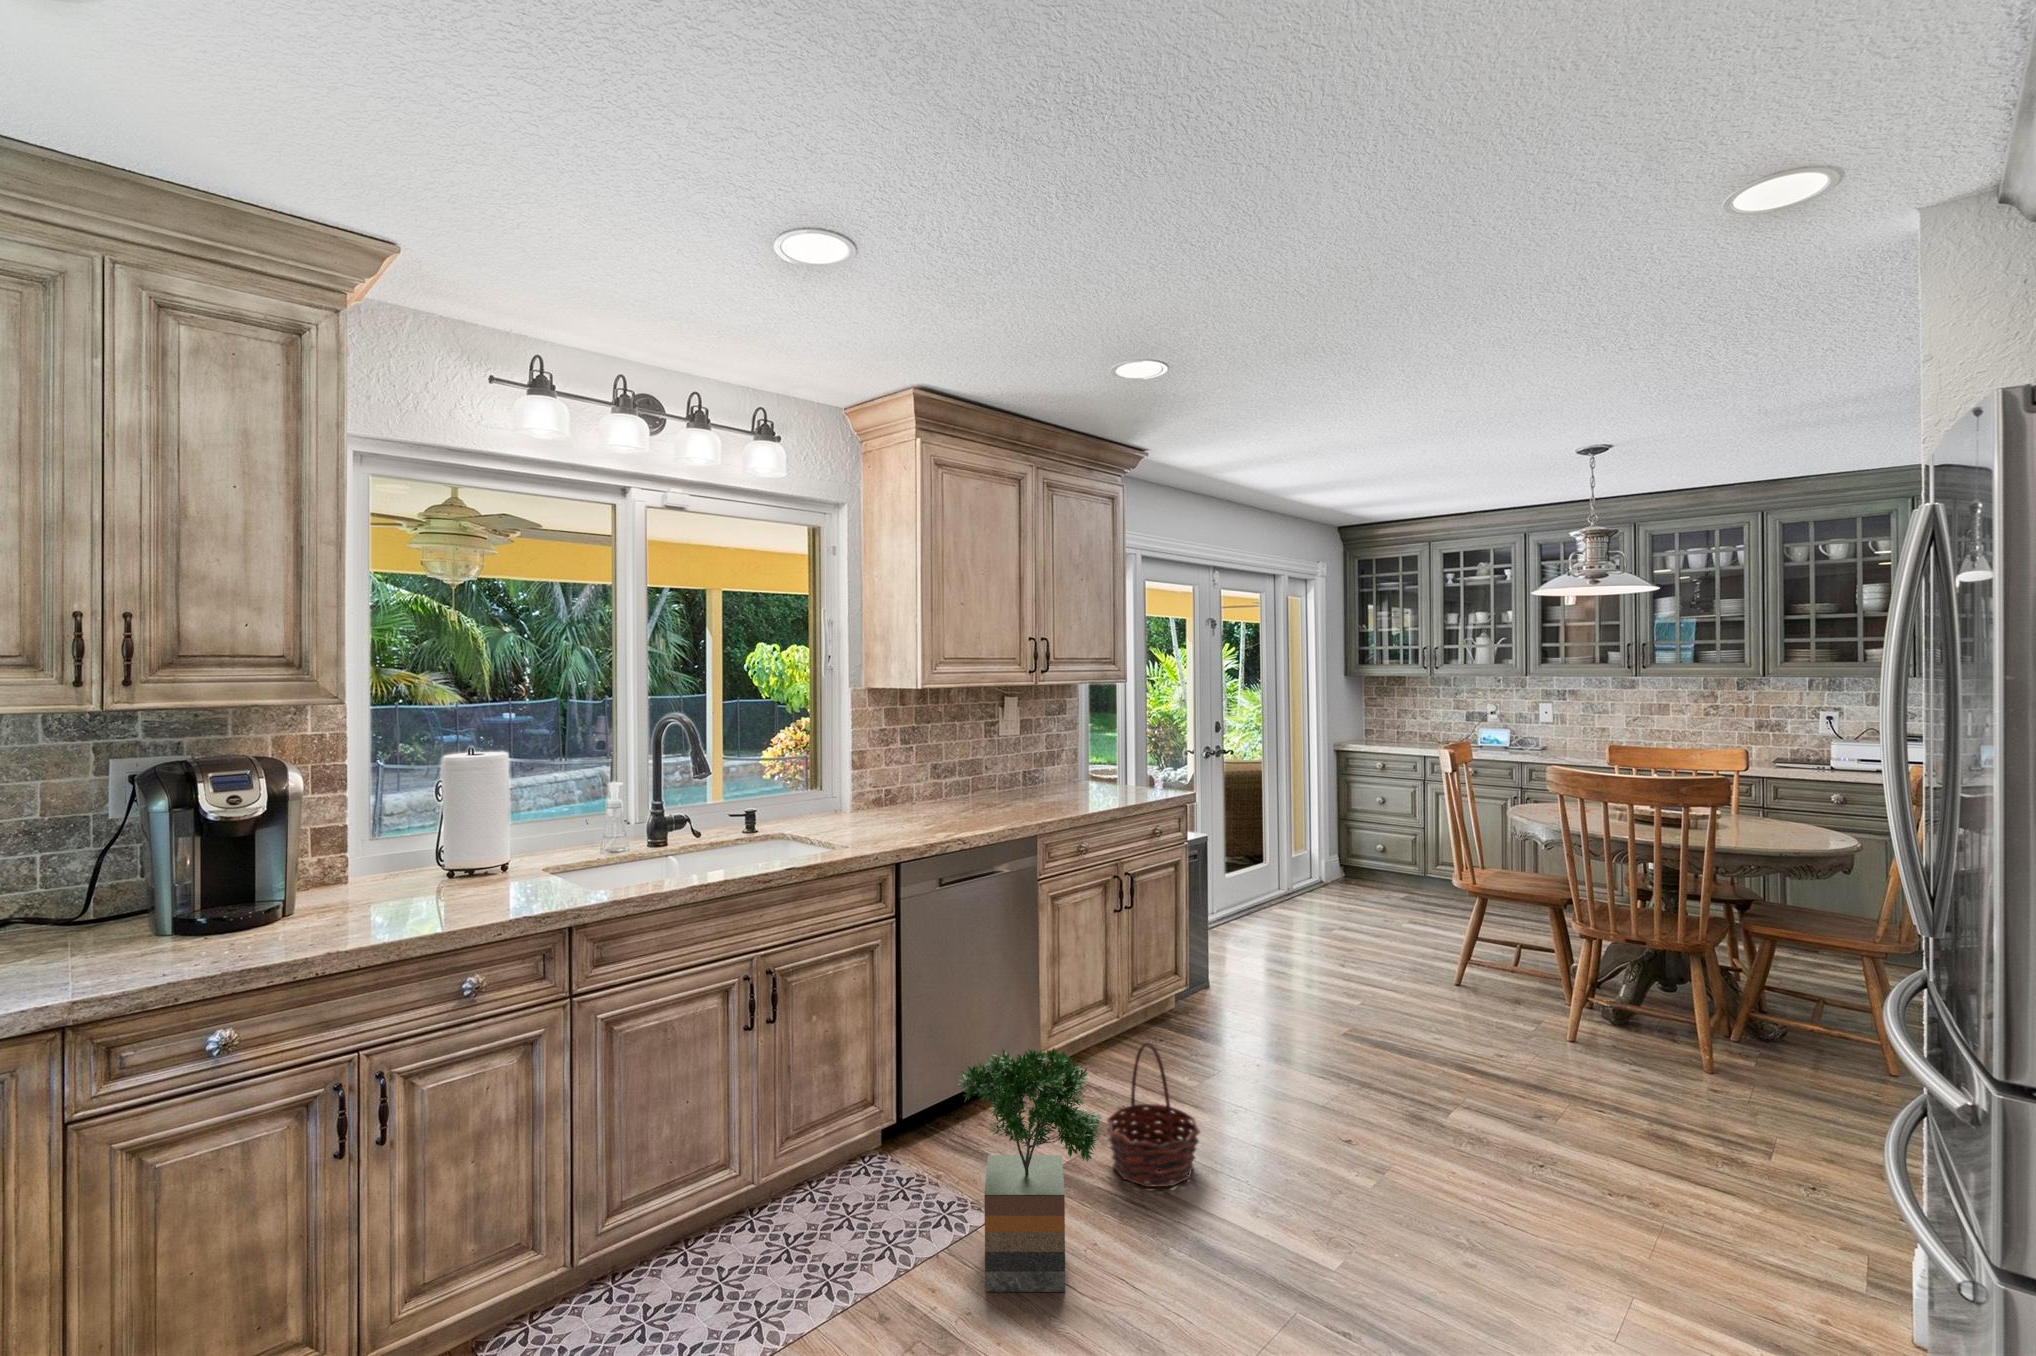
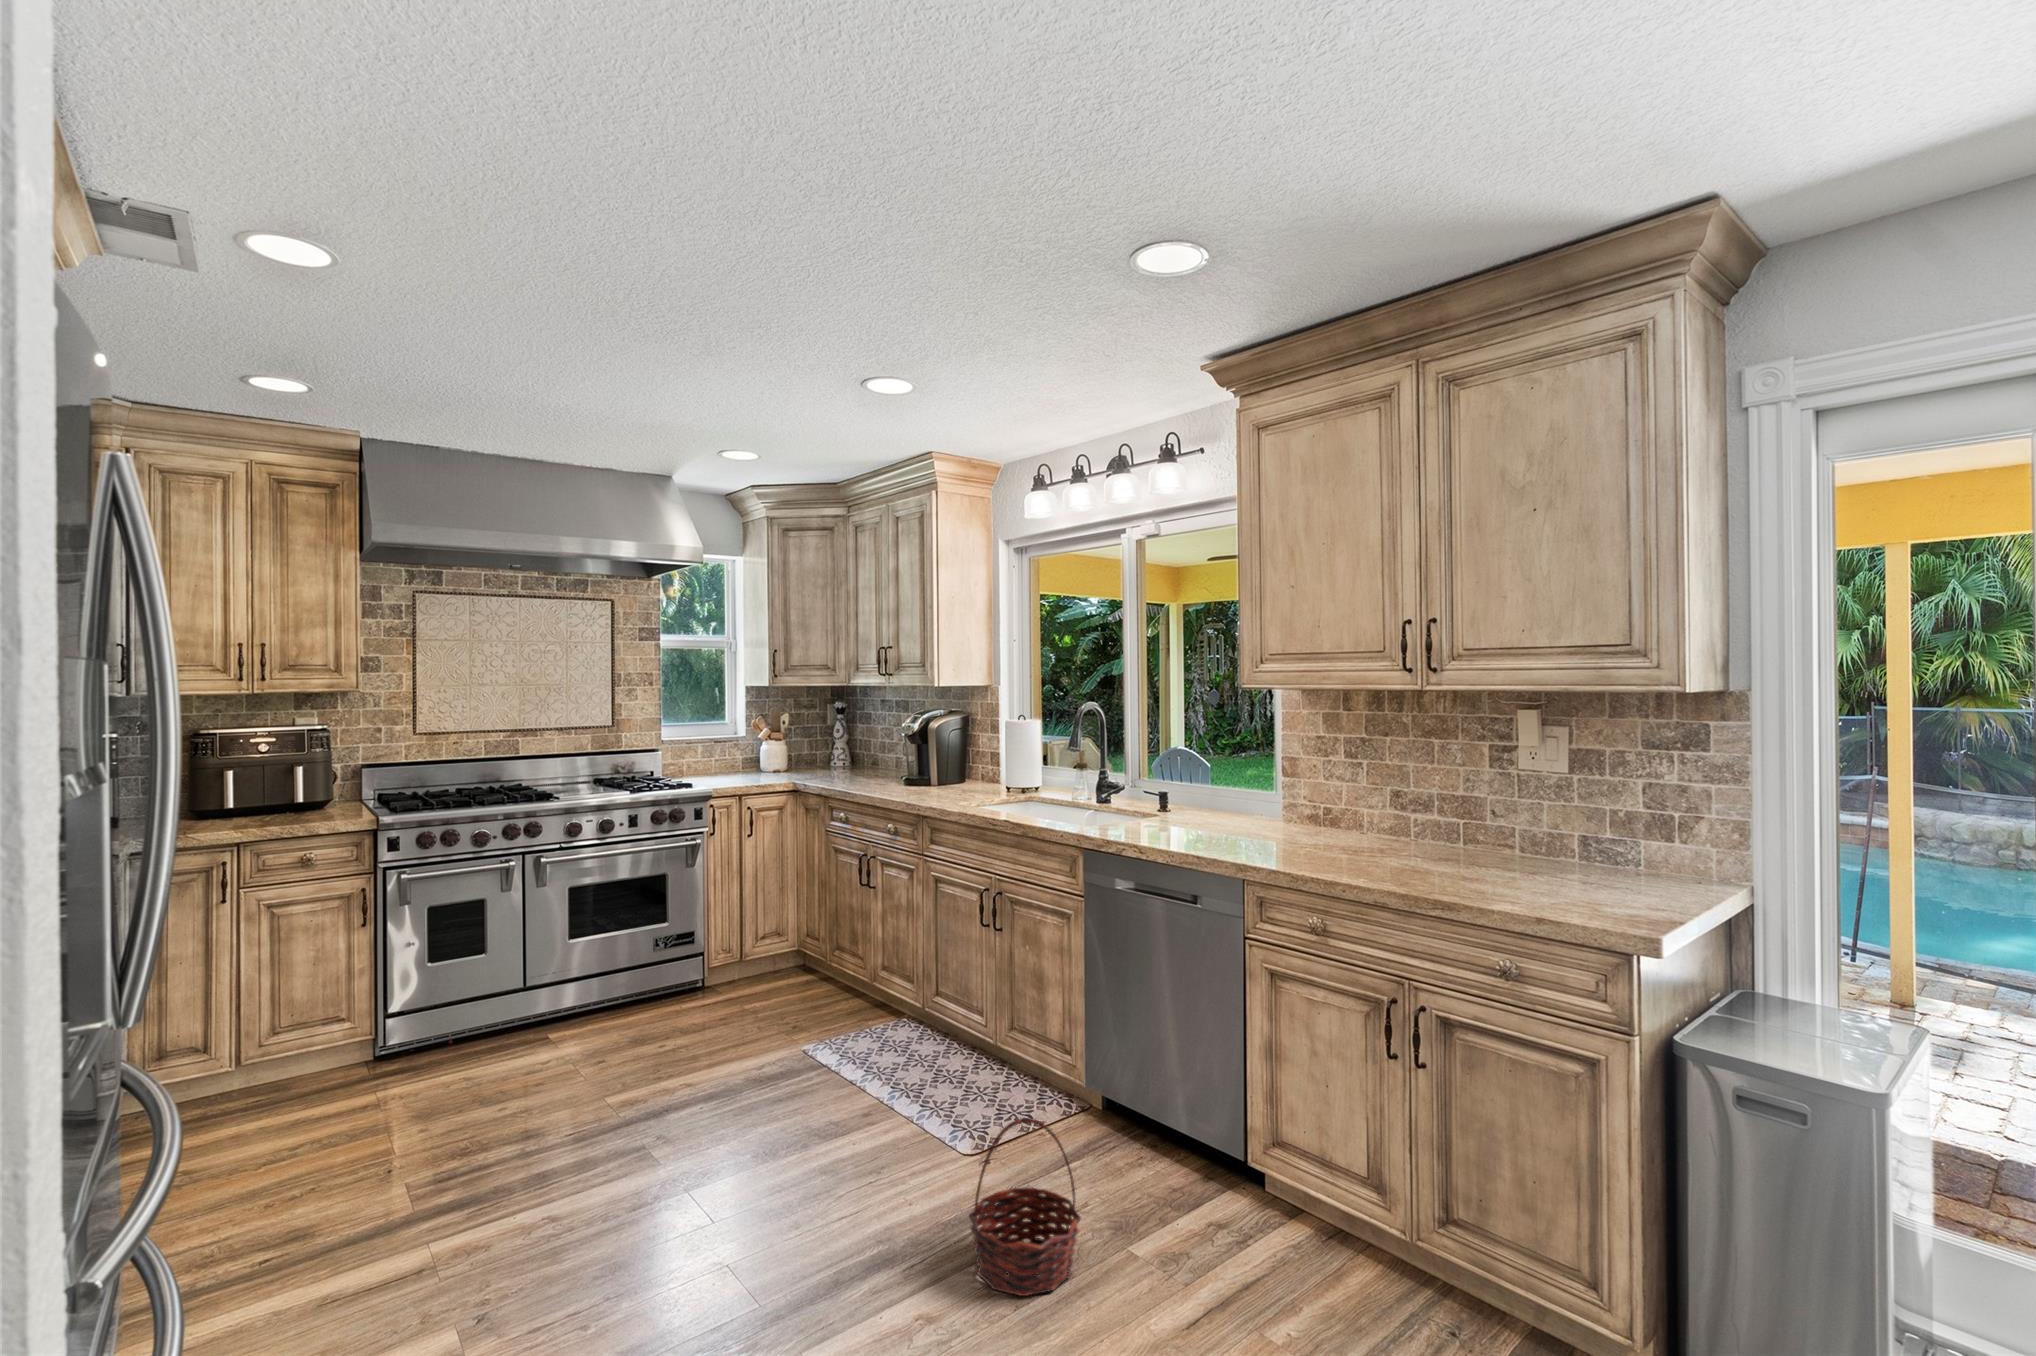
potted tree: present [958,1048,1102,1292] -> none [792,994,932,1204]

